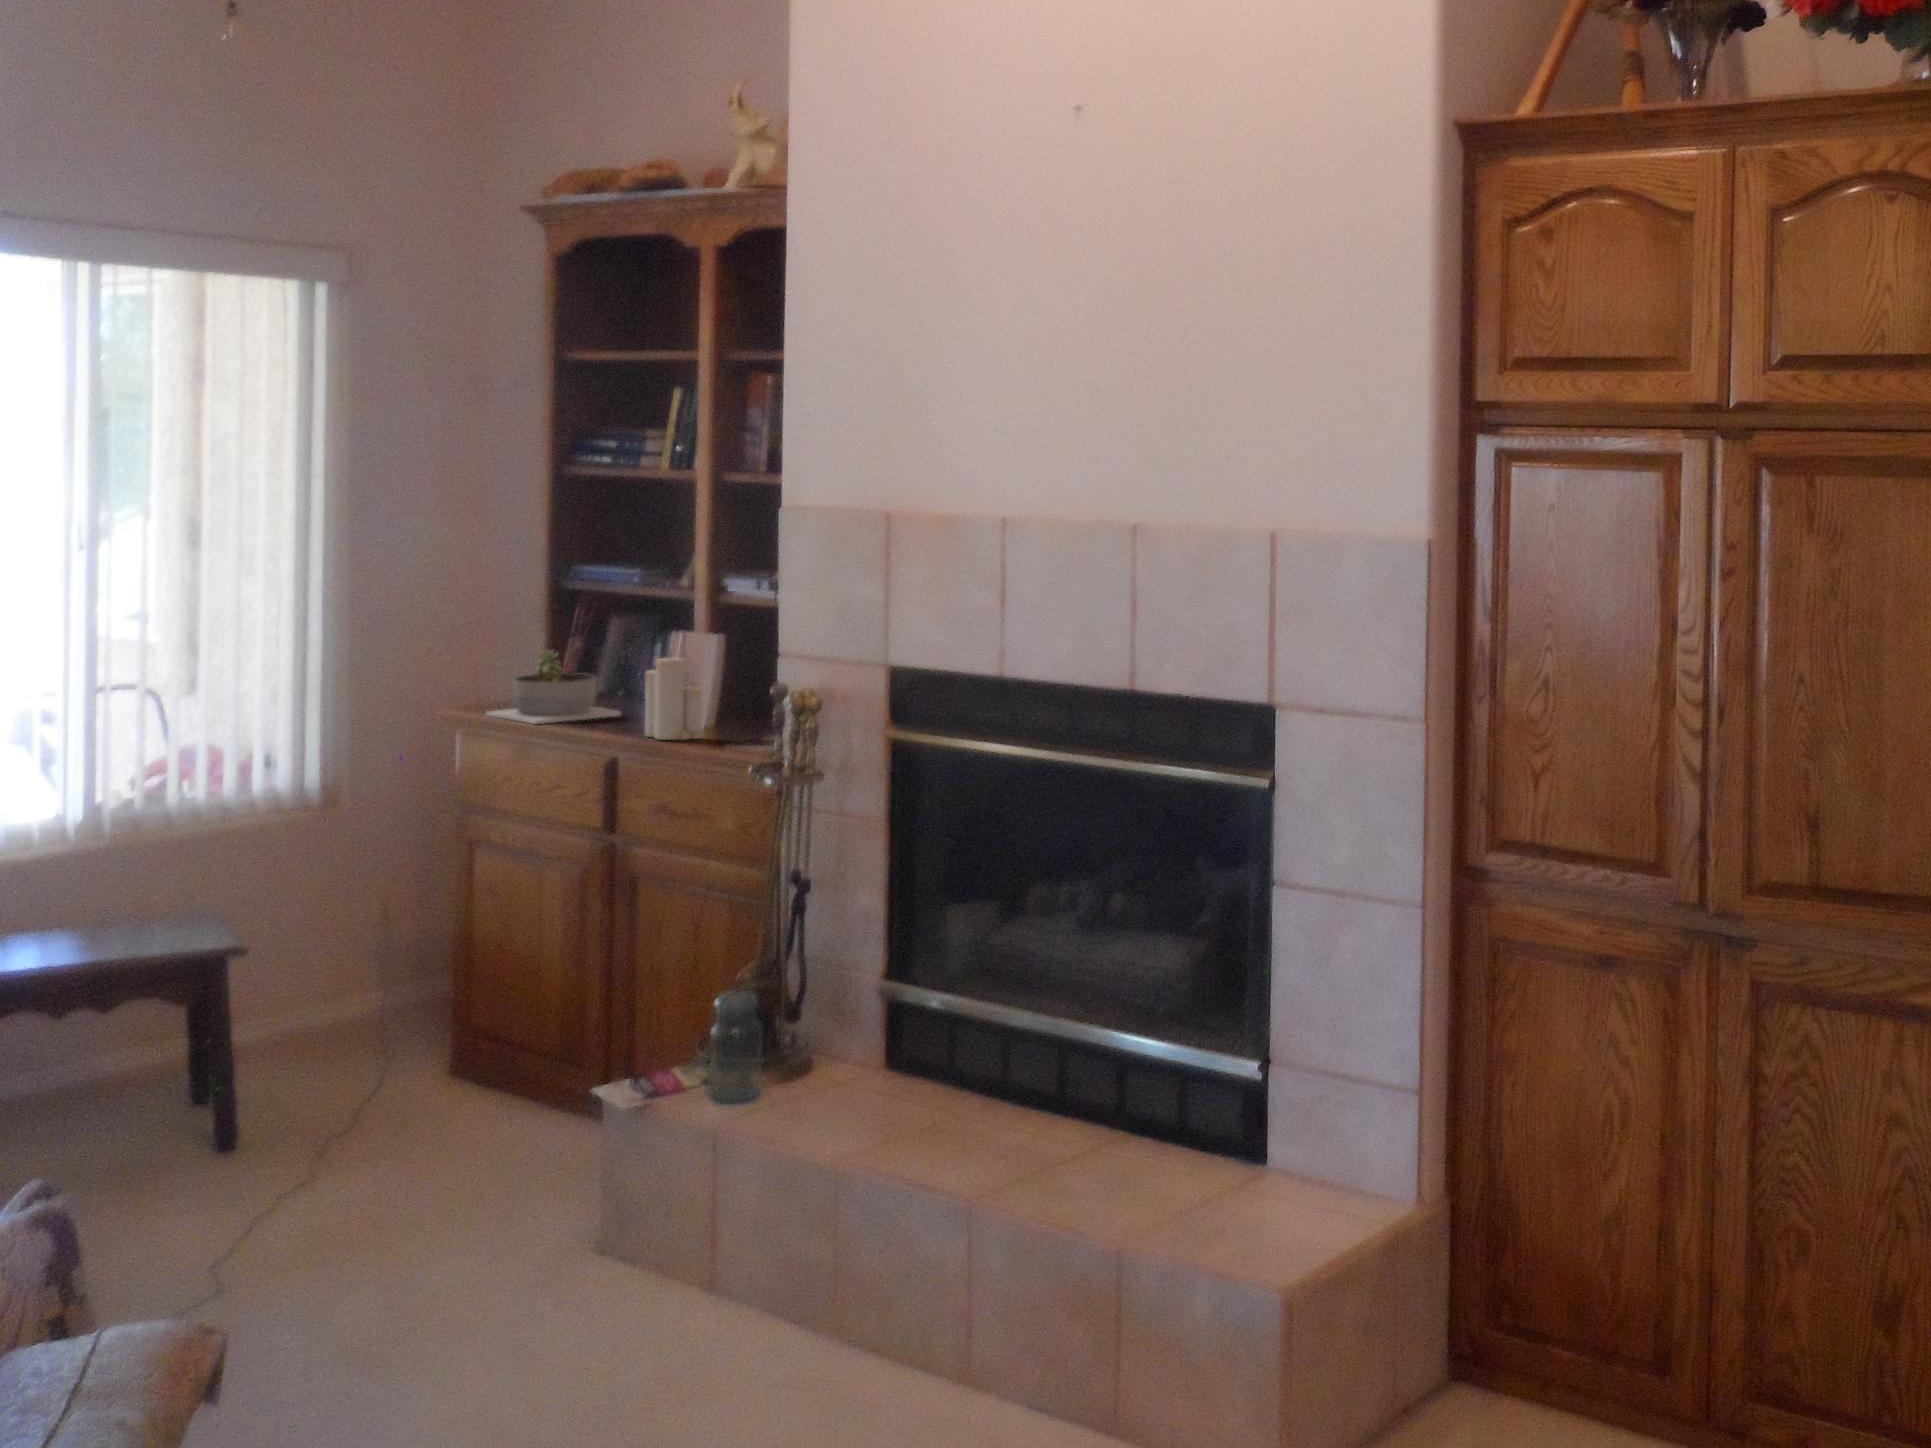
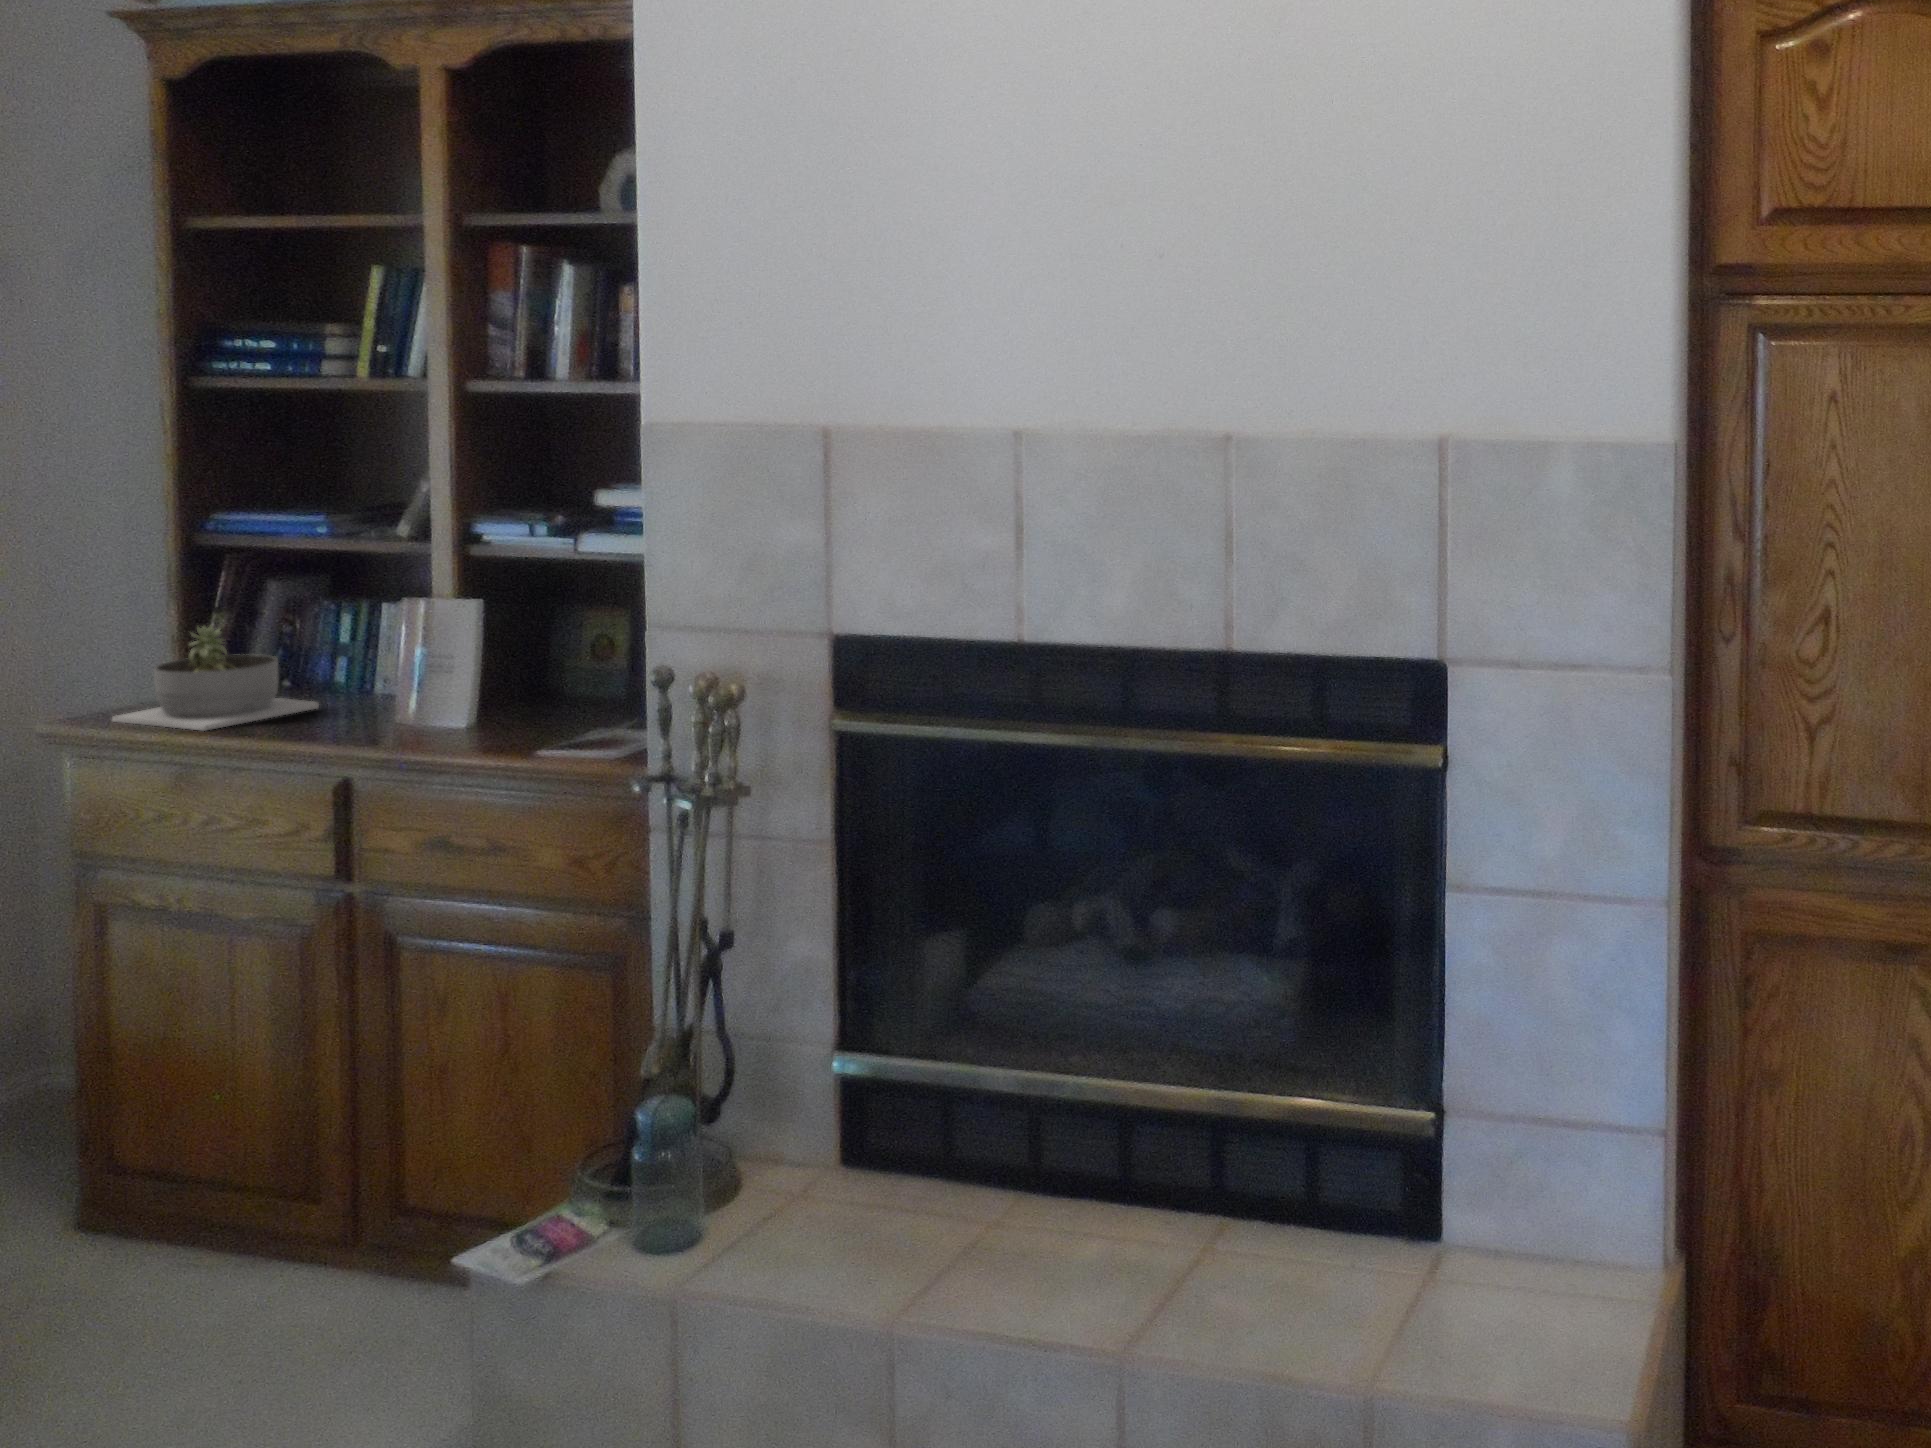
candle: present [645,658,702,740] -> none [387,618,475,742]

